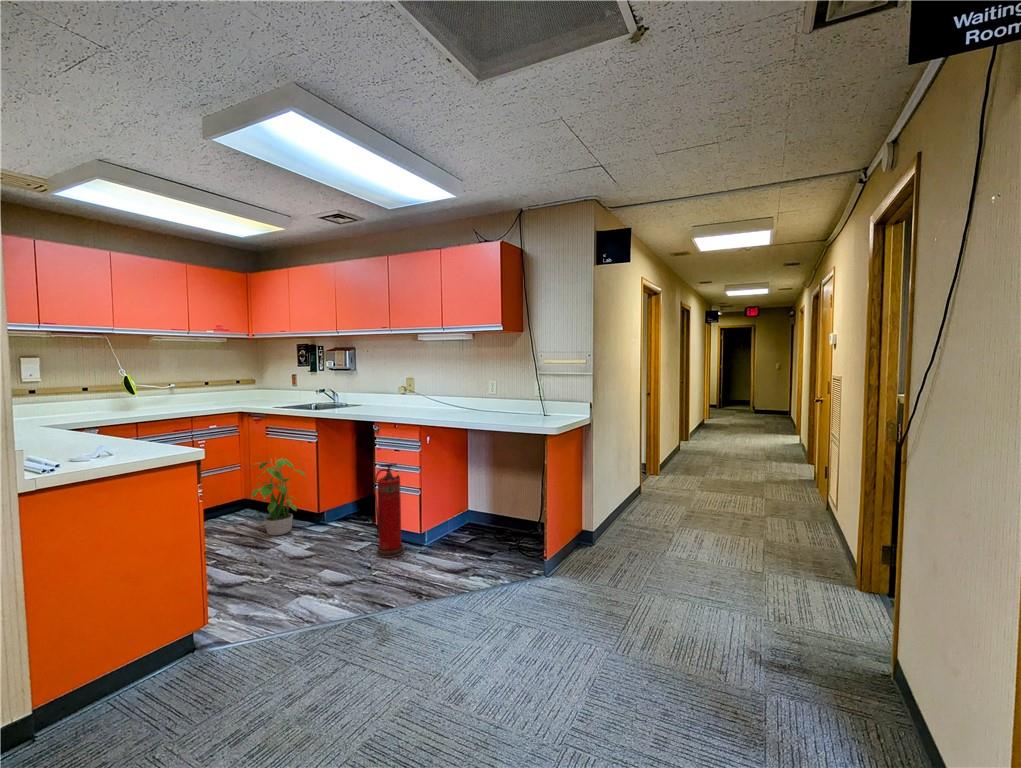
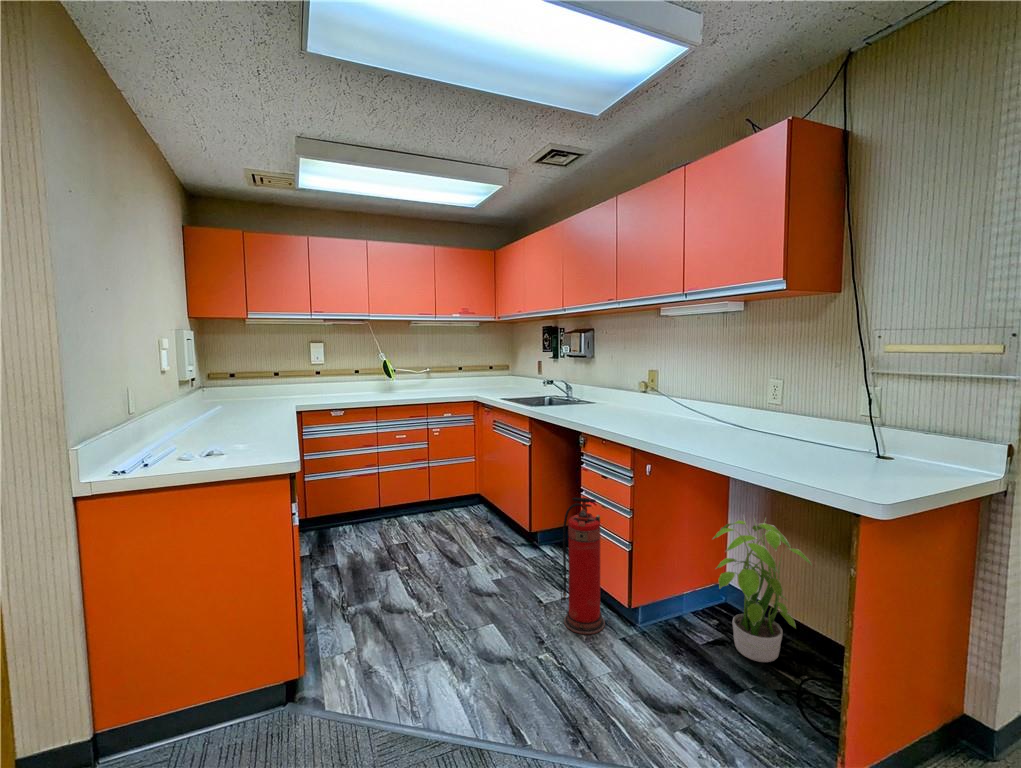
potted plant: present [251,459,305,535] -> present [713,520,812,662]

